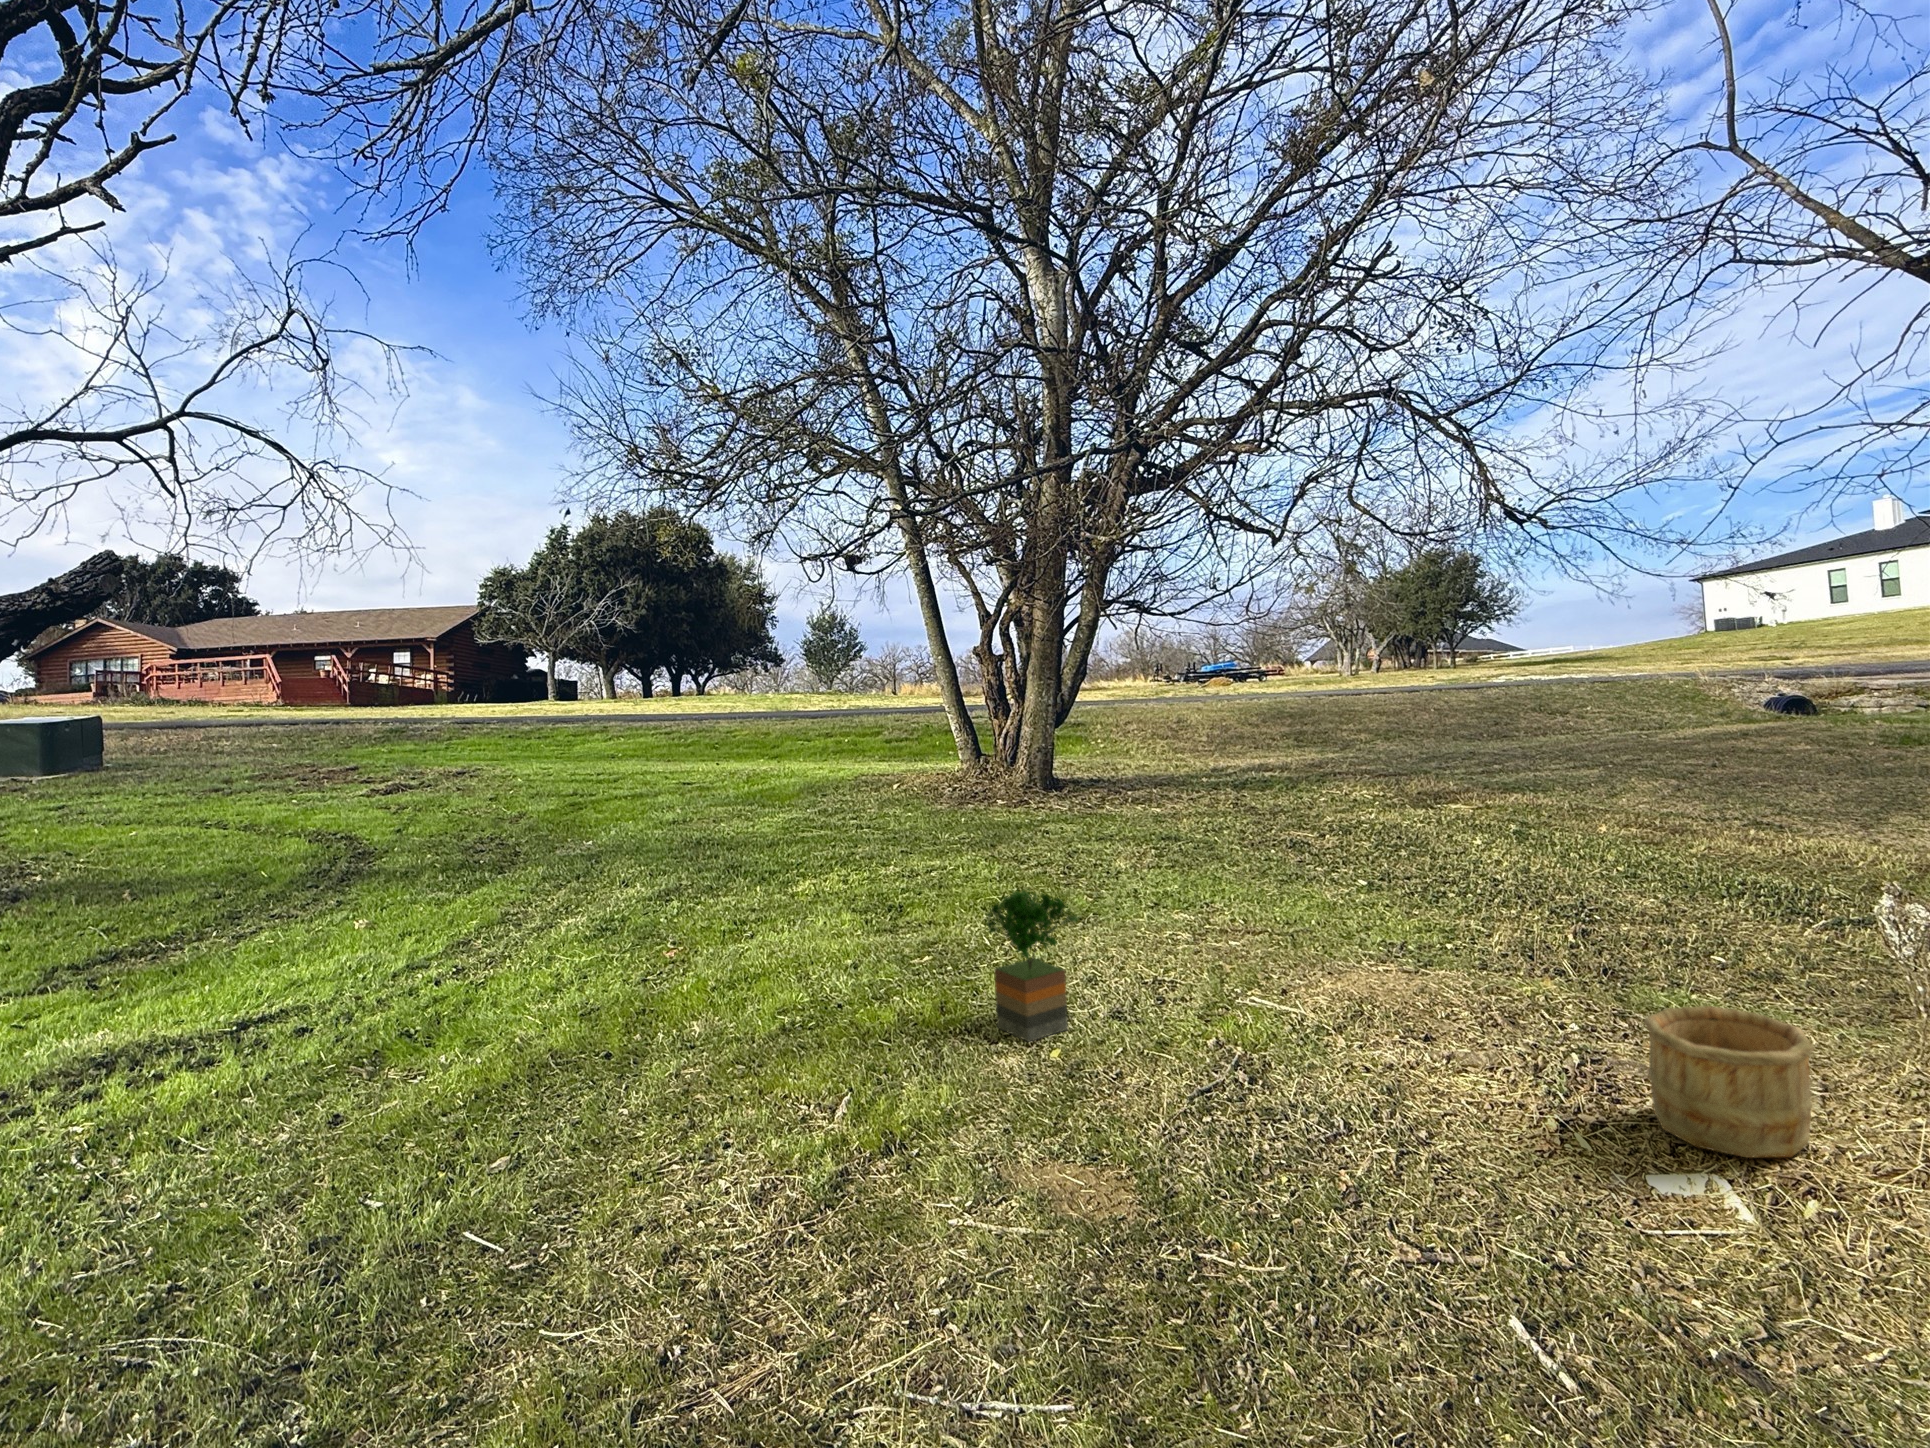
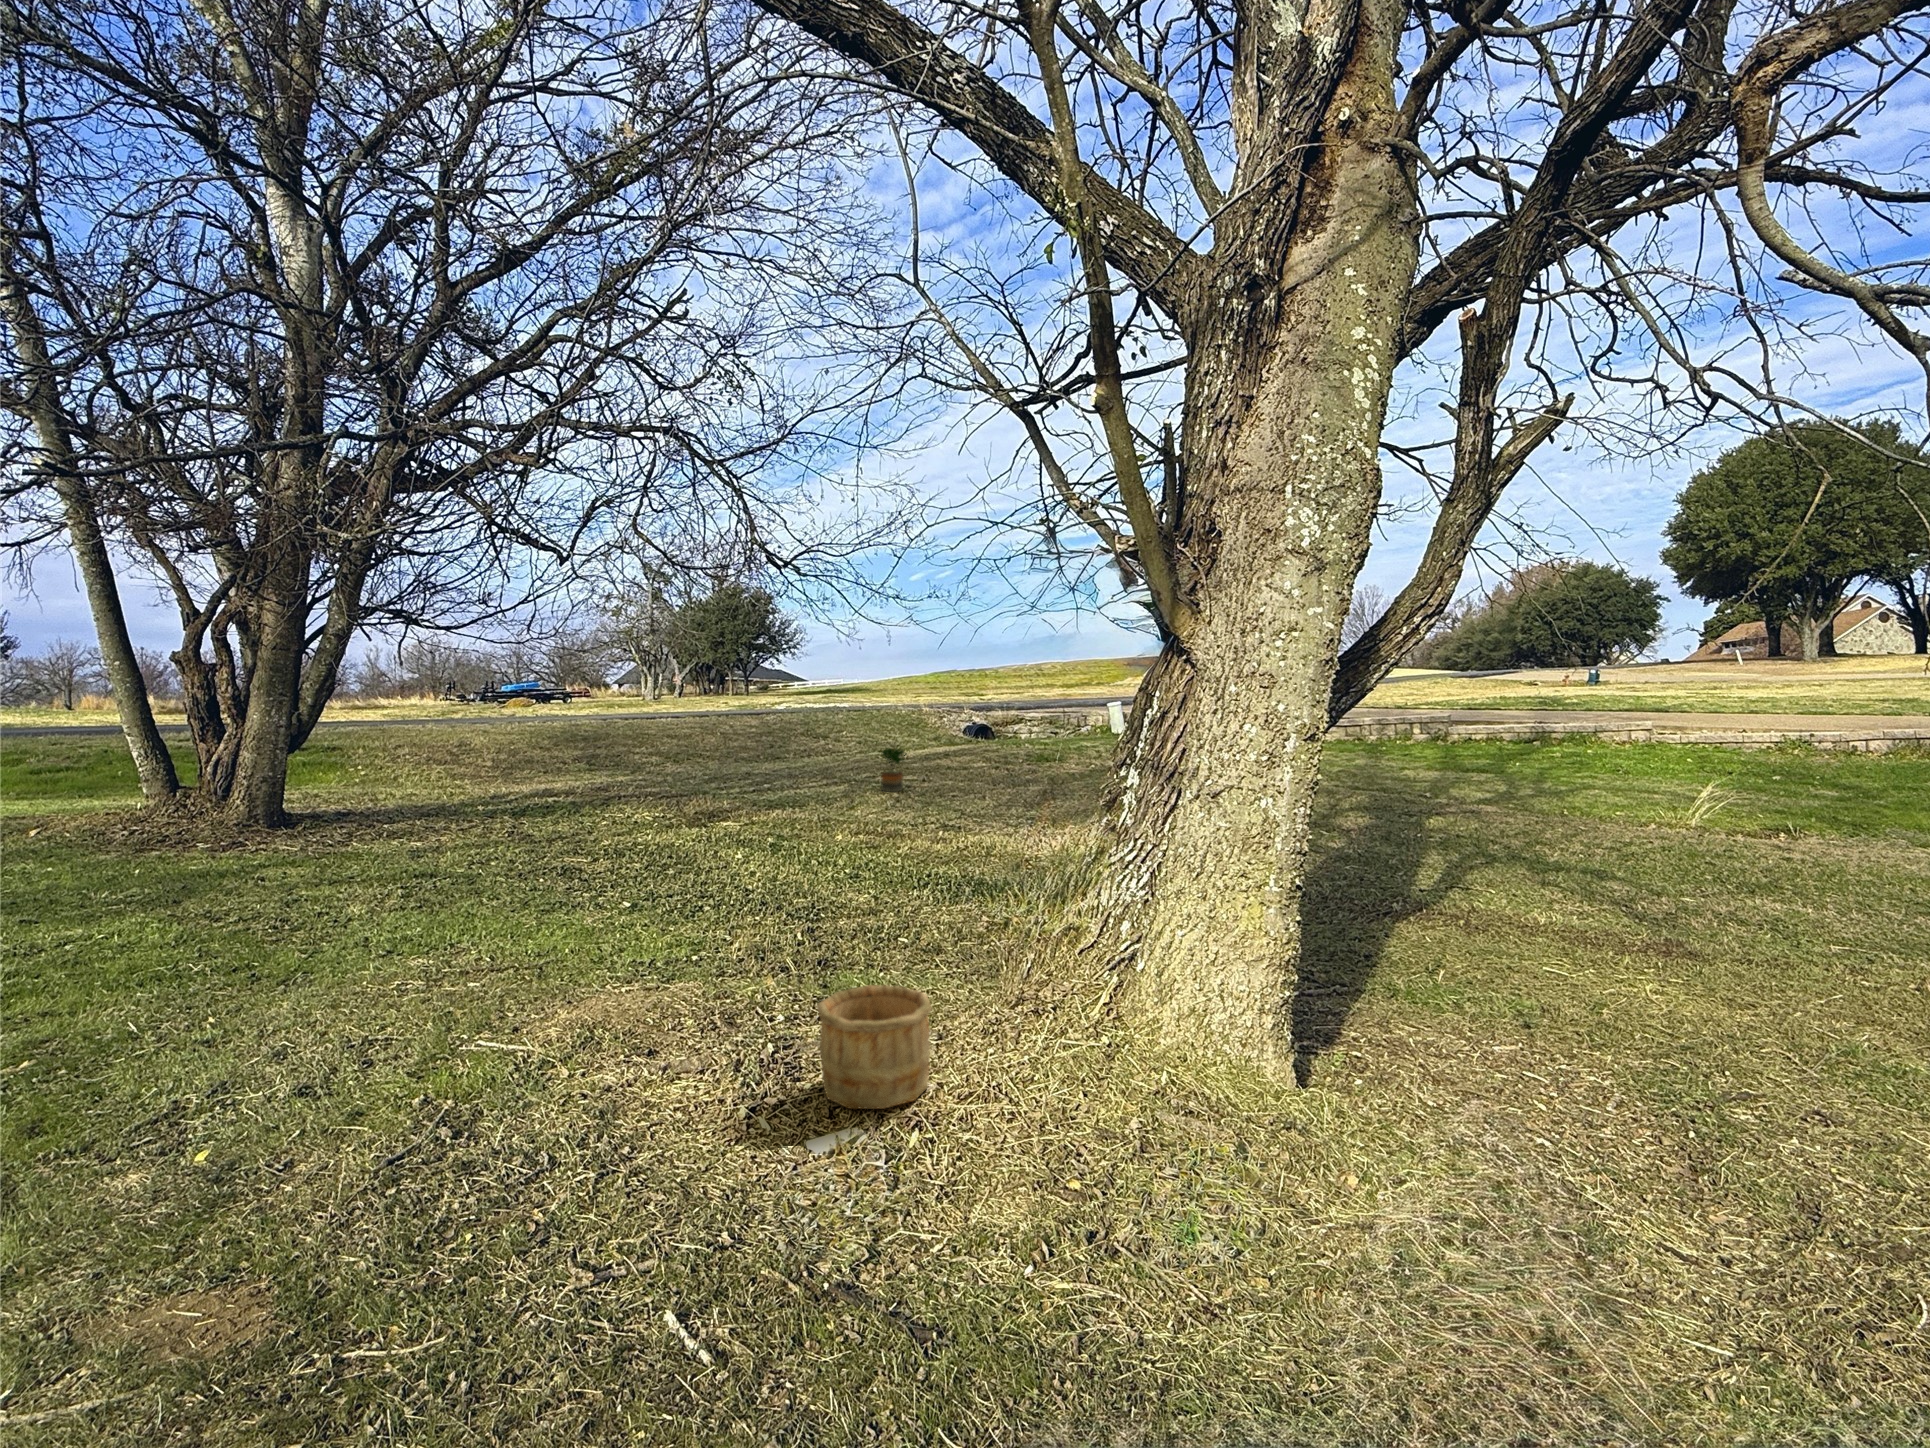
potted tree: present [986,891,1079,1042] -> present [881,748,907,792]

